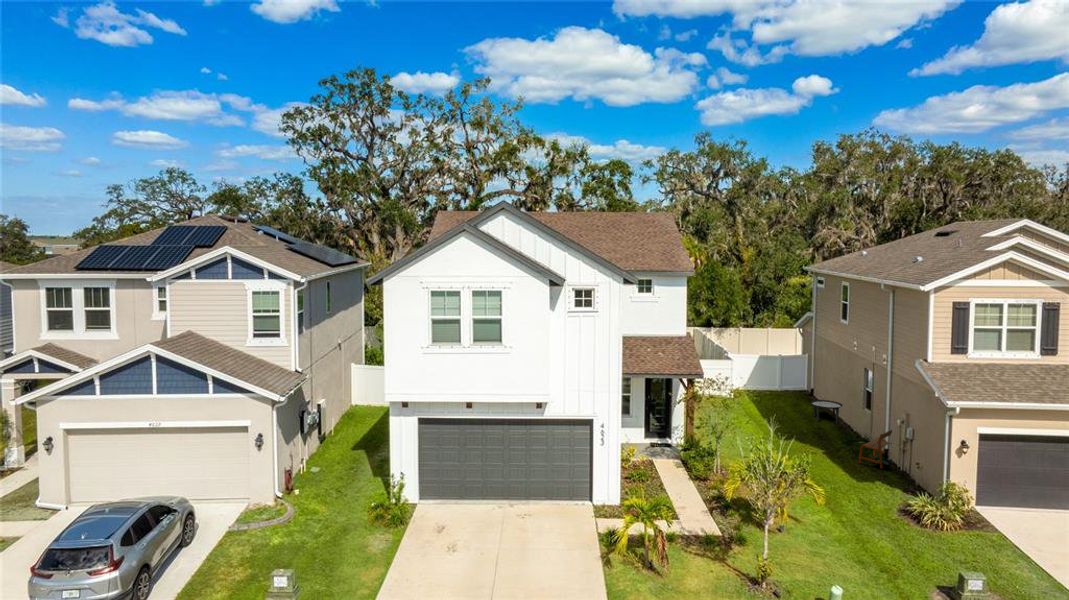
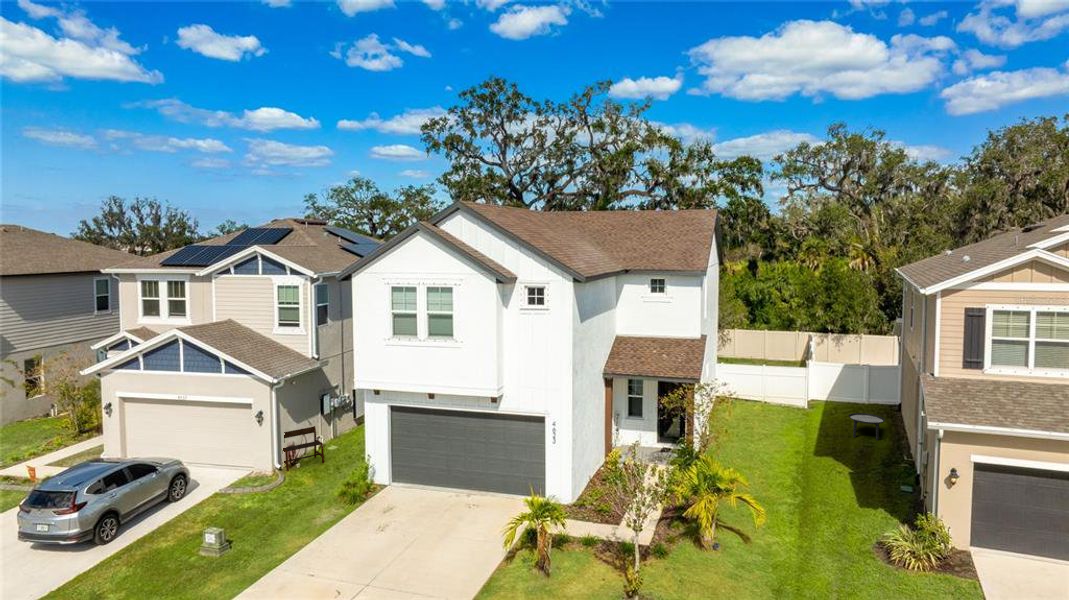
bench: present [858,430,892,468] -> present [282,426,324,471]

